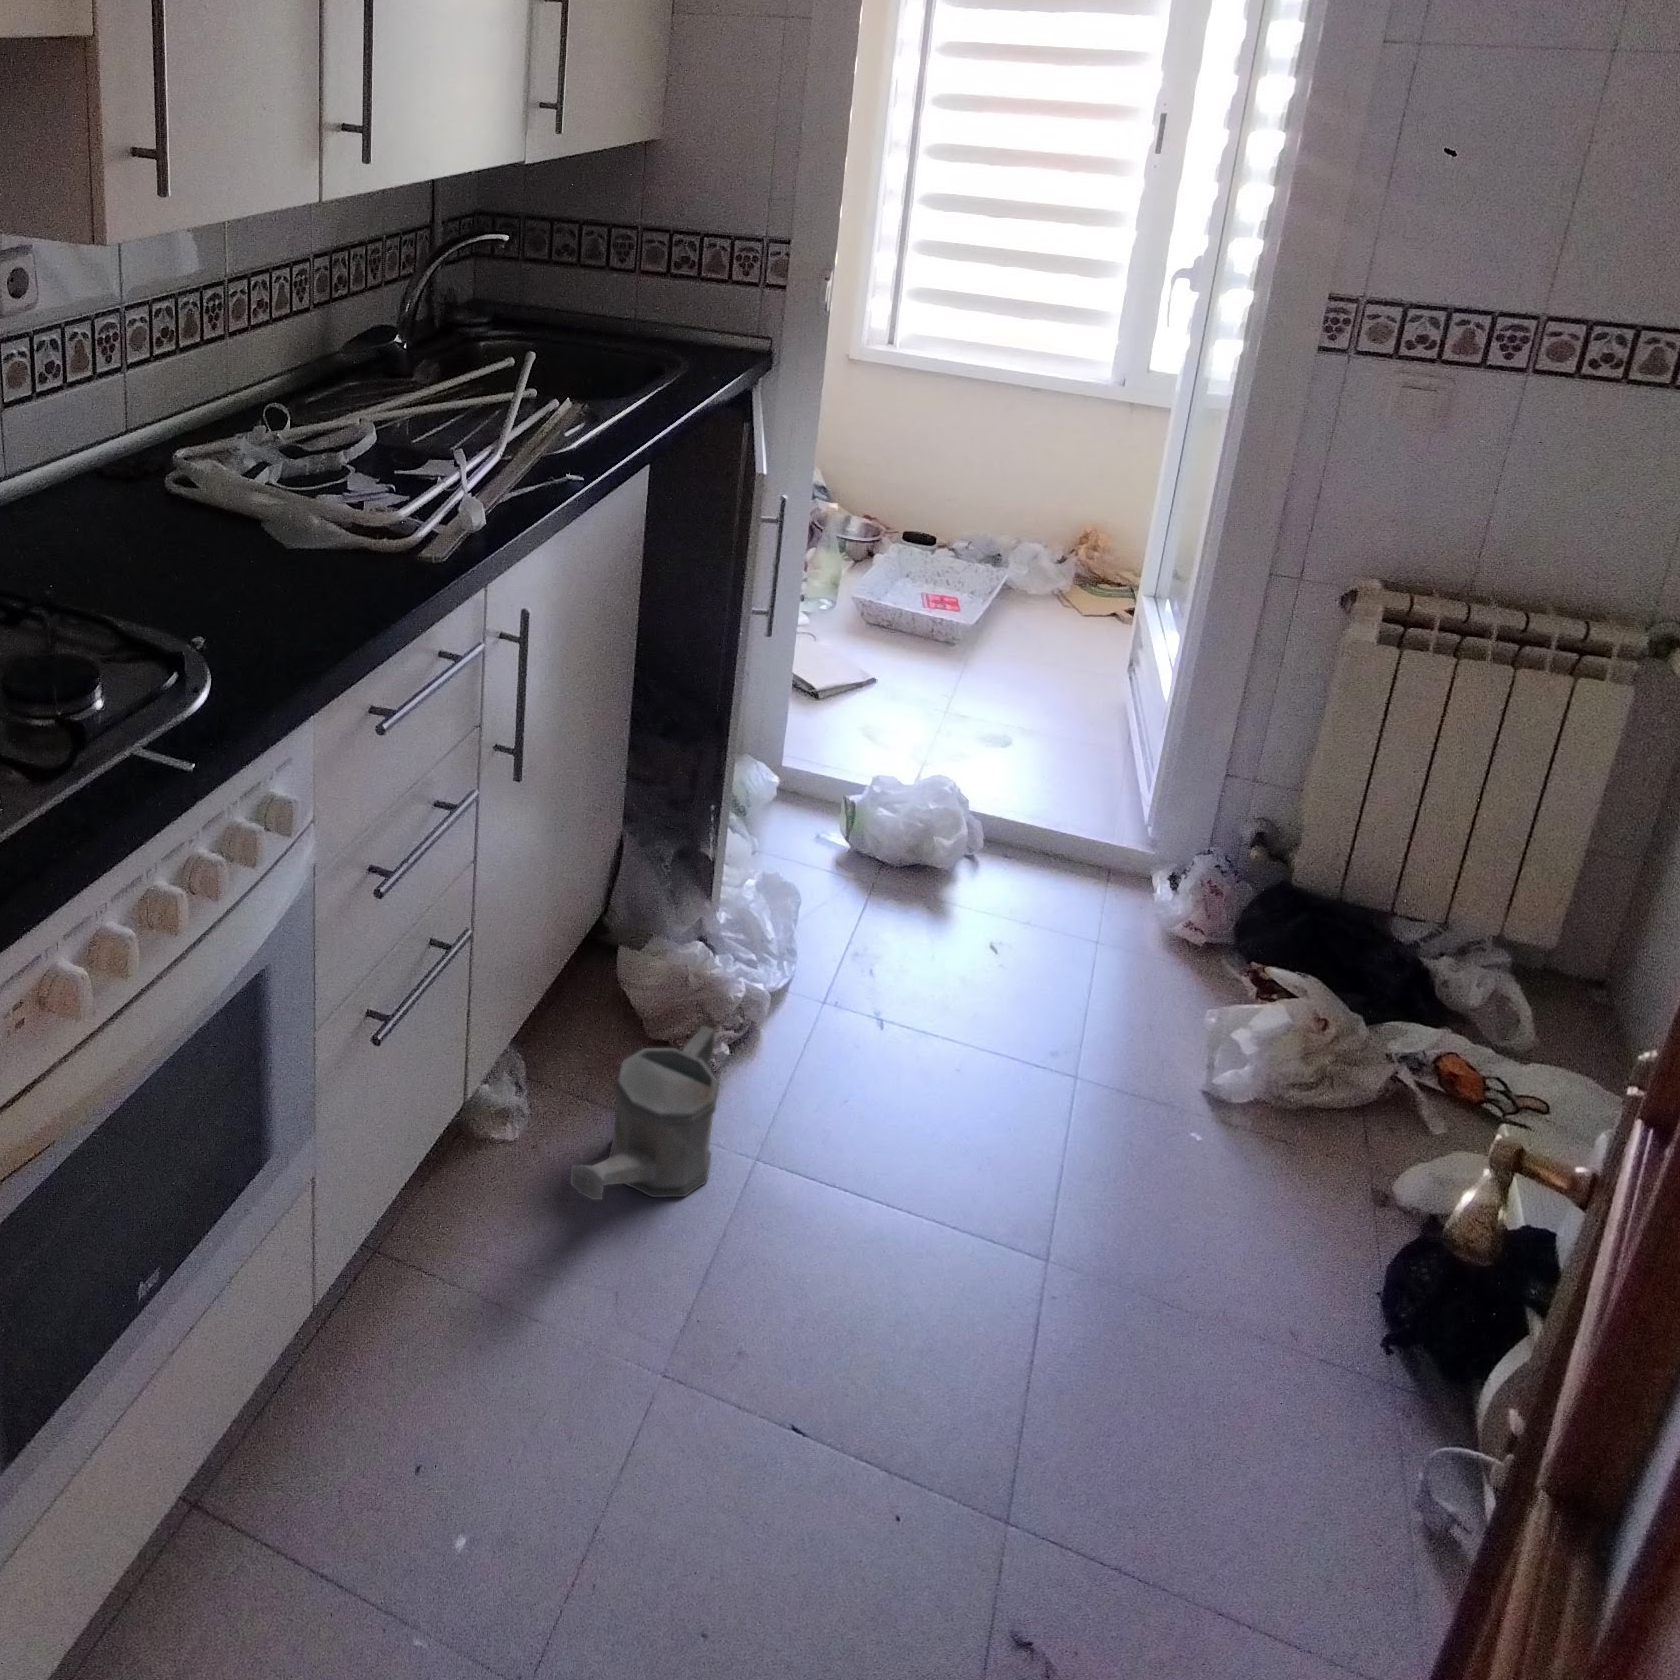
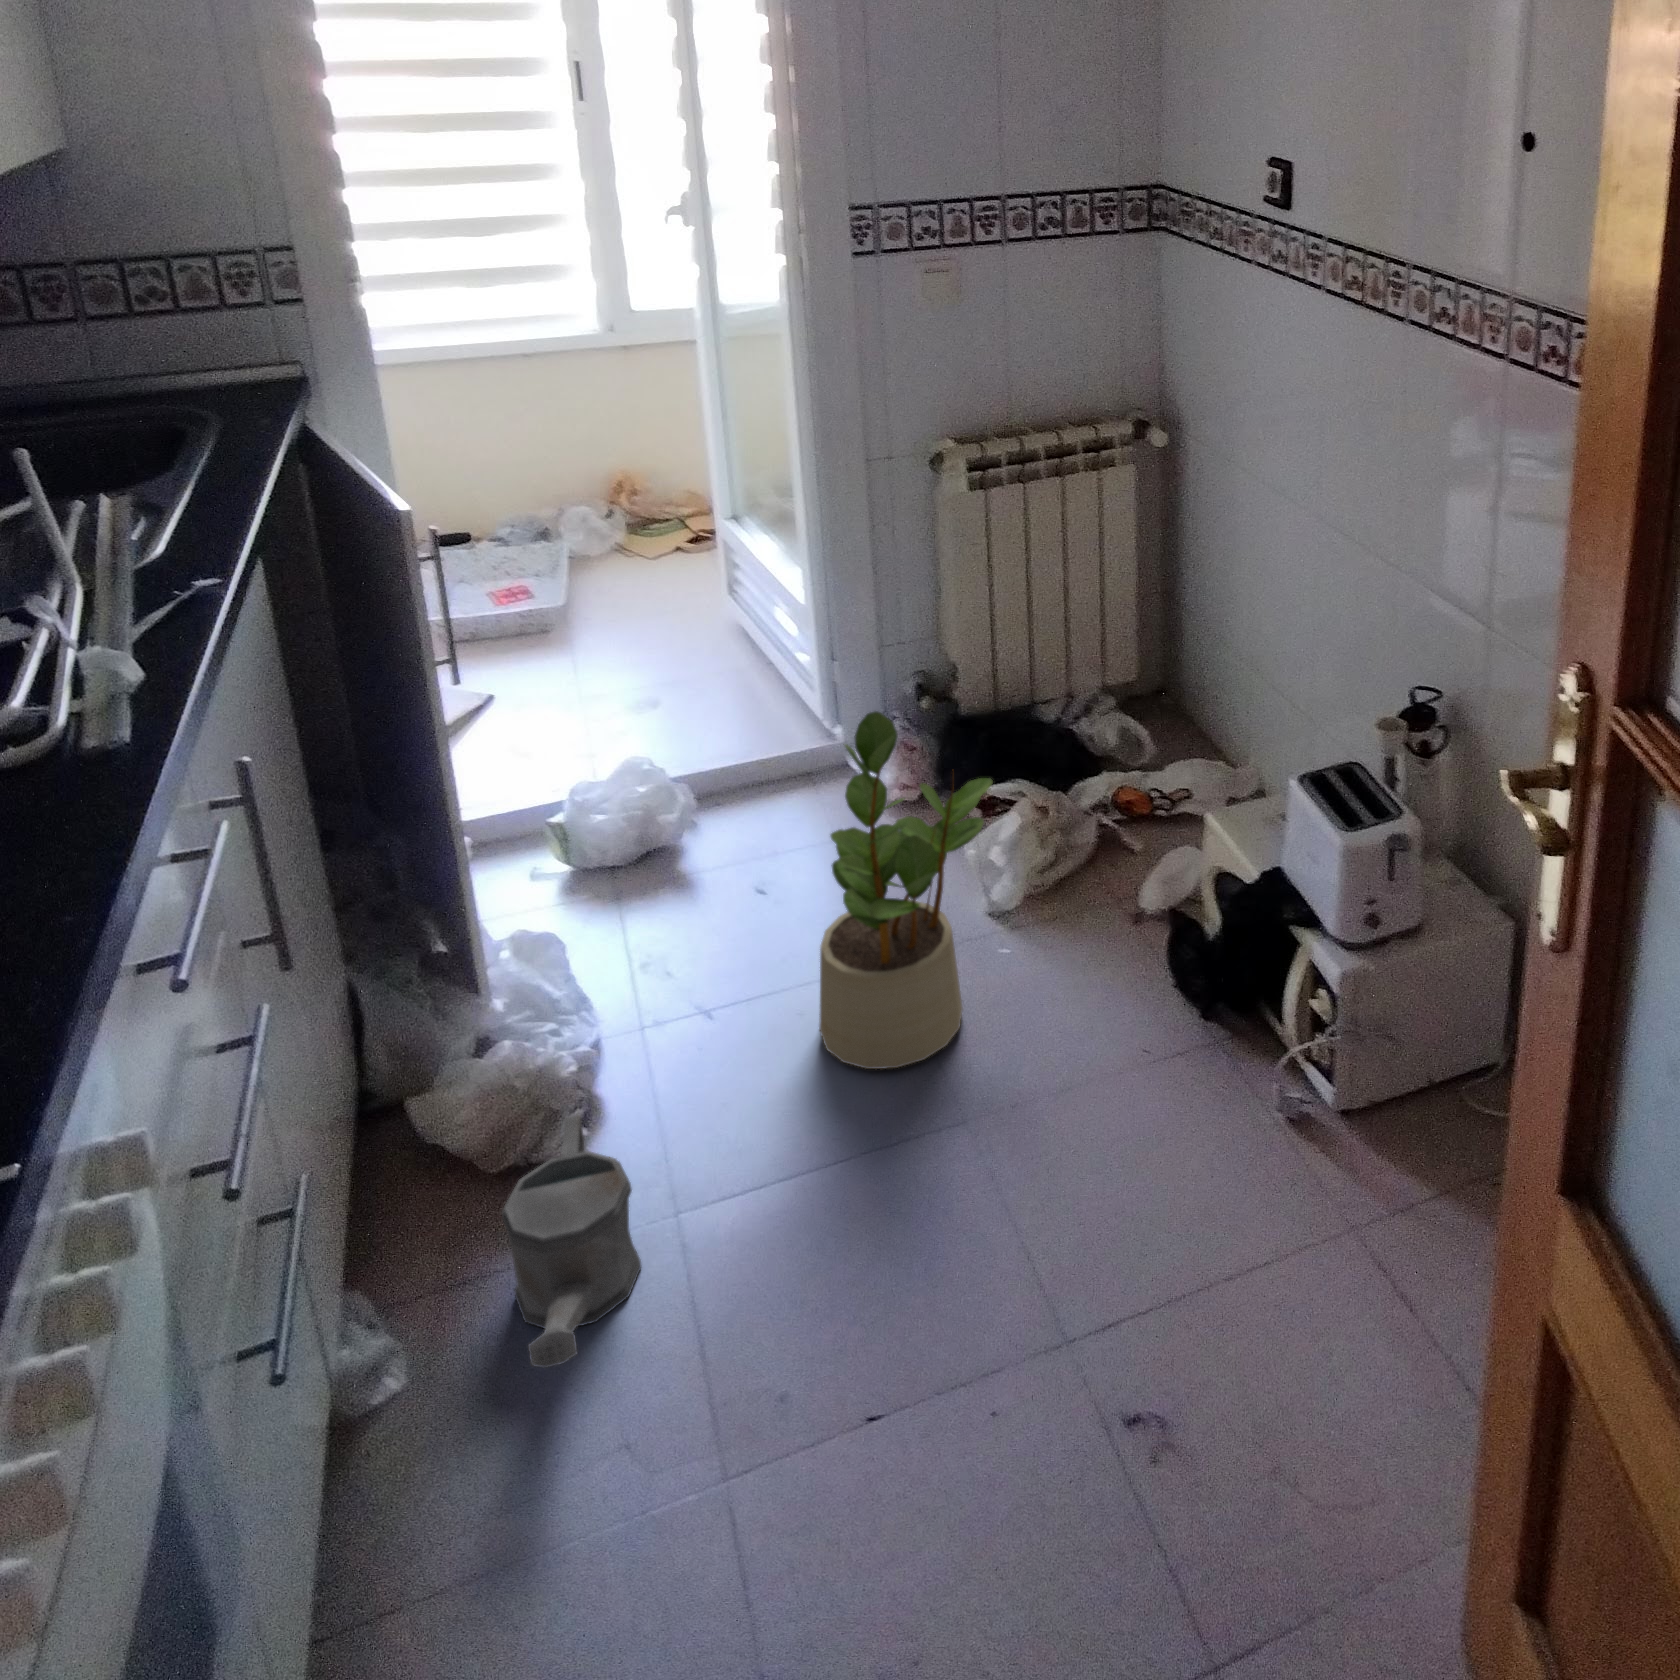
potted plant: none [958,809,1218,1185] -> present [819,711,993,1069]

